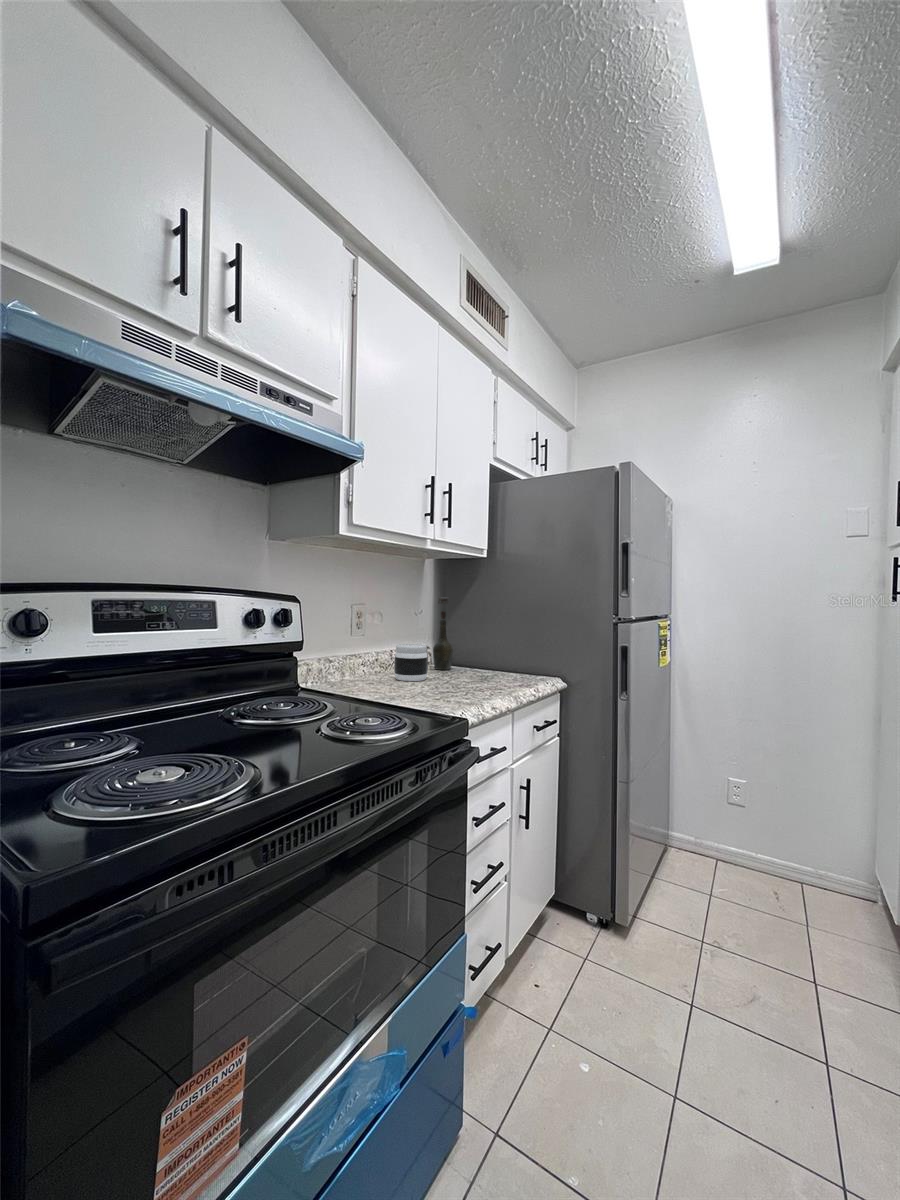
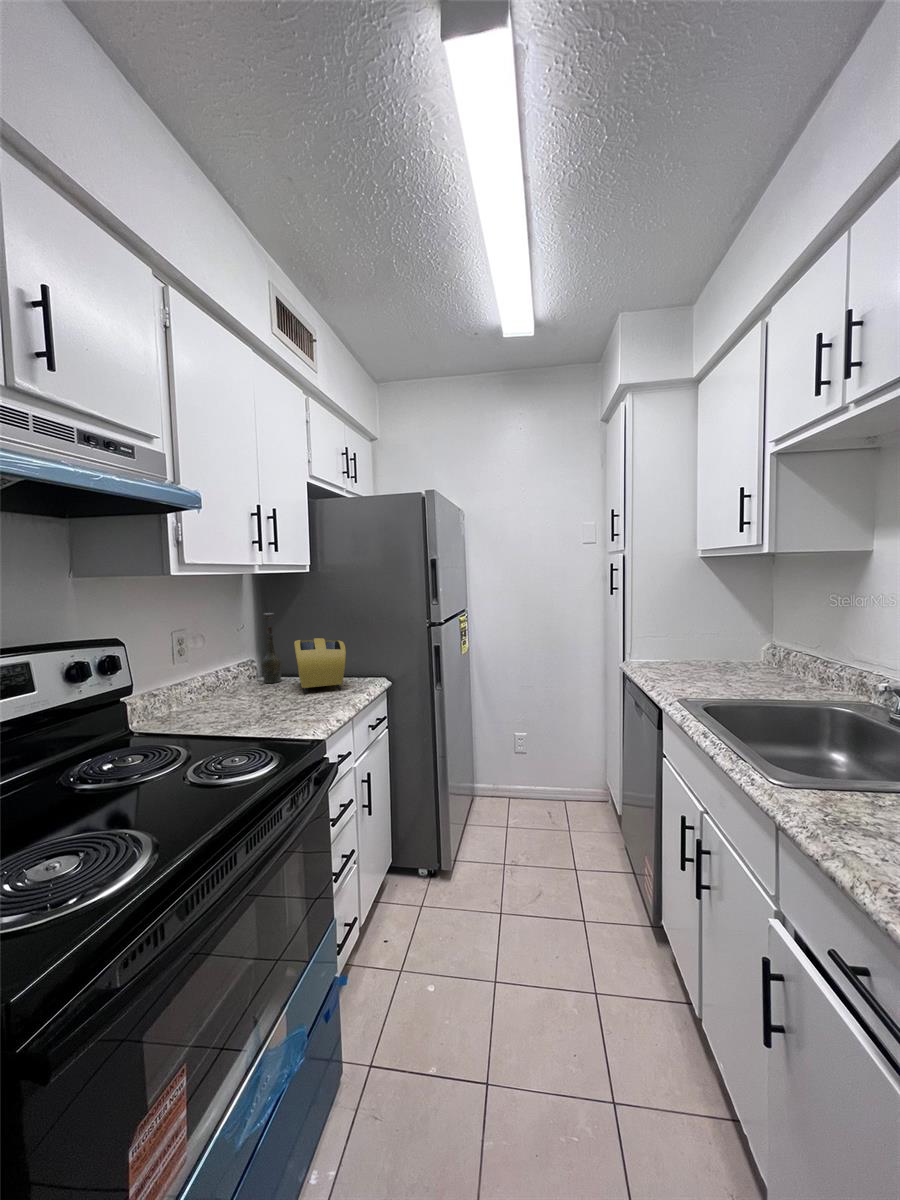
toaster: none [462,625,516,683] -> present [294,638,346,694]
jar: present [394,644,428,681] -> none [228,664,263,703]

